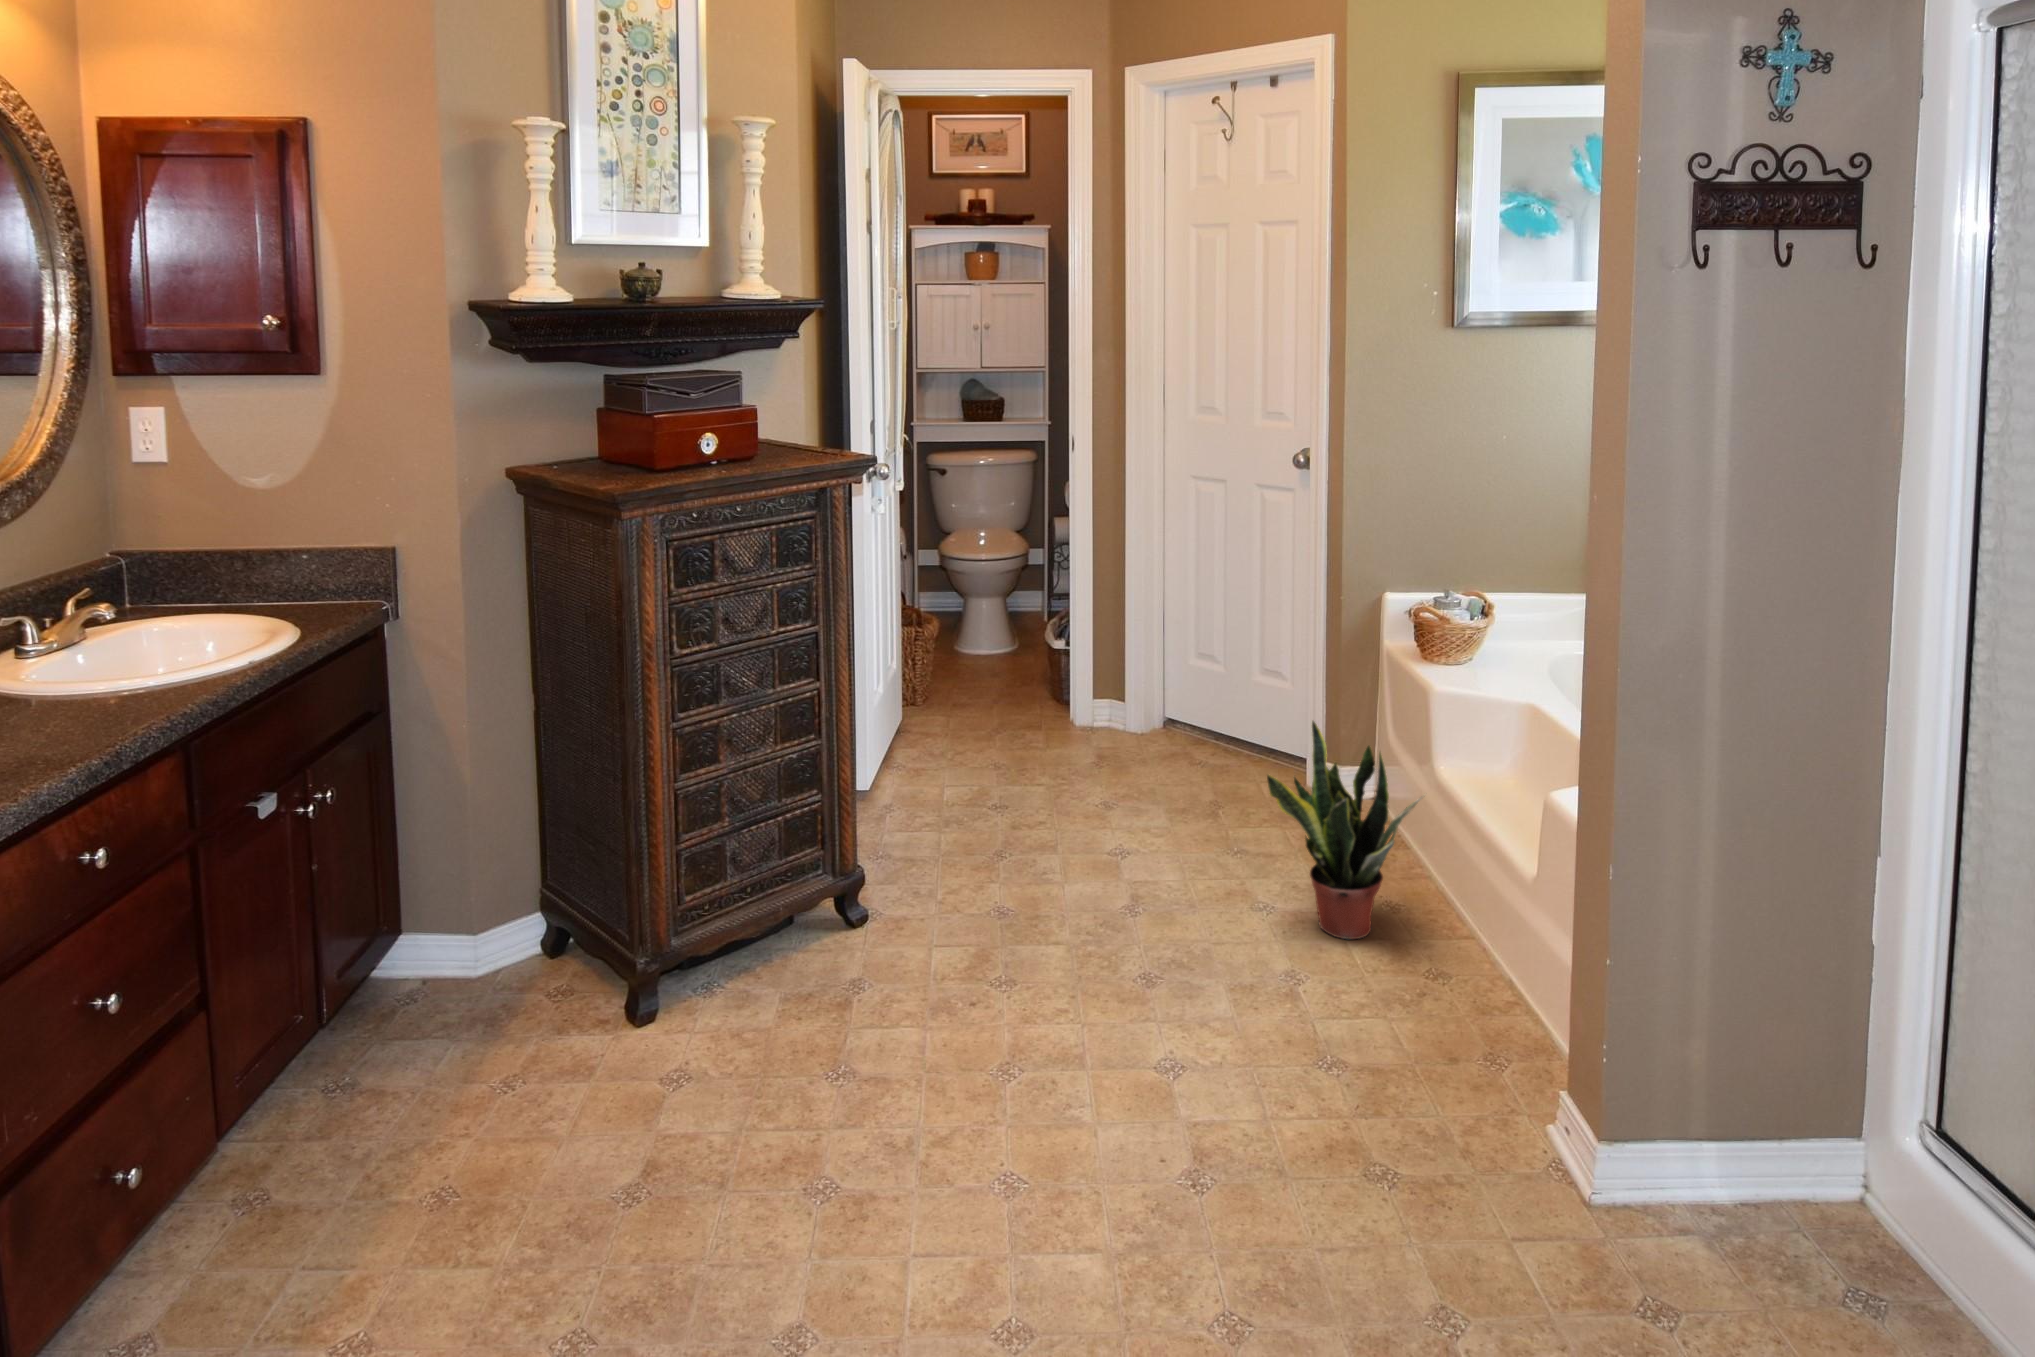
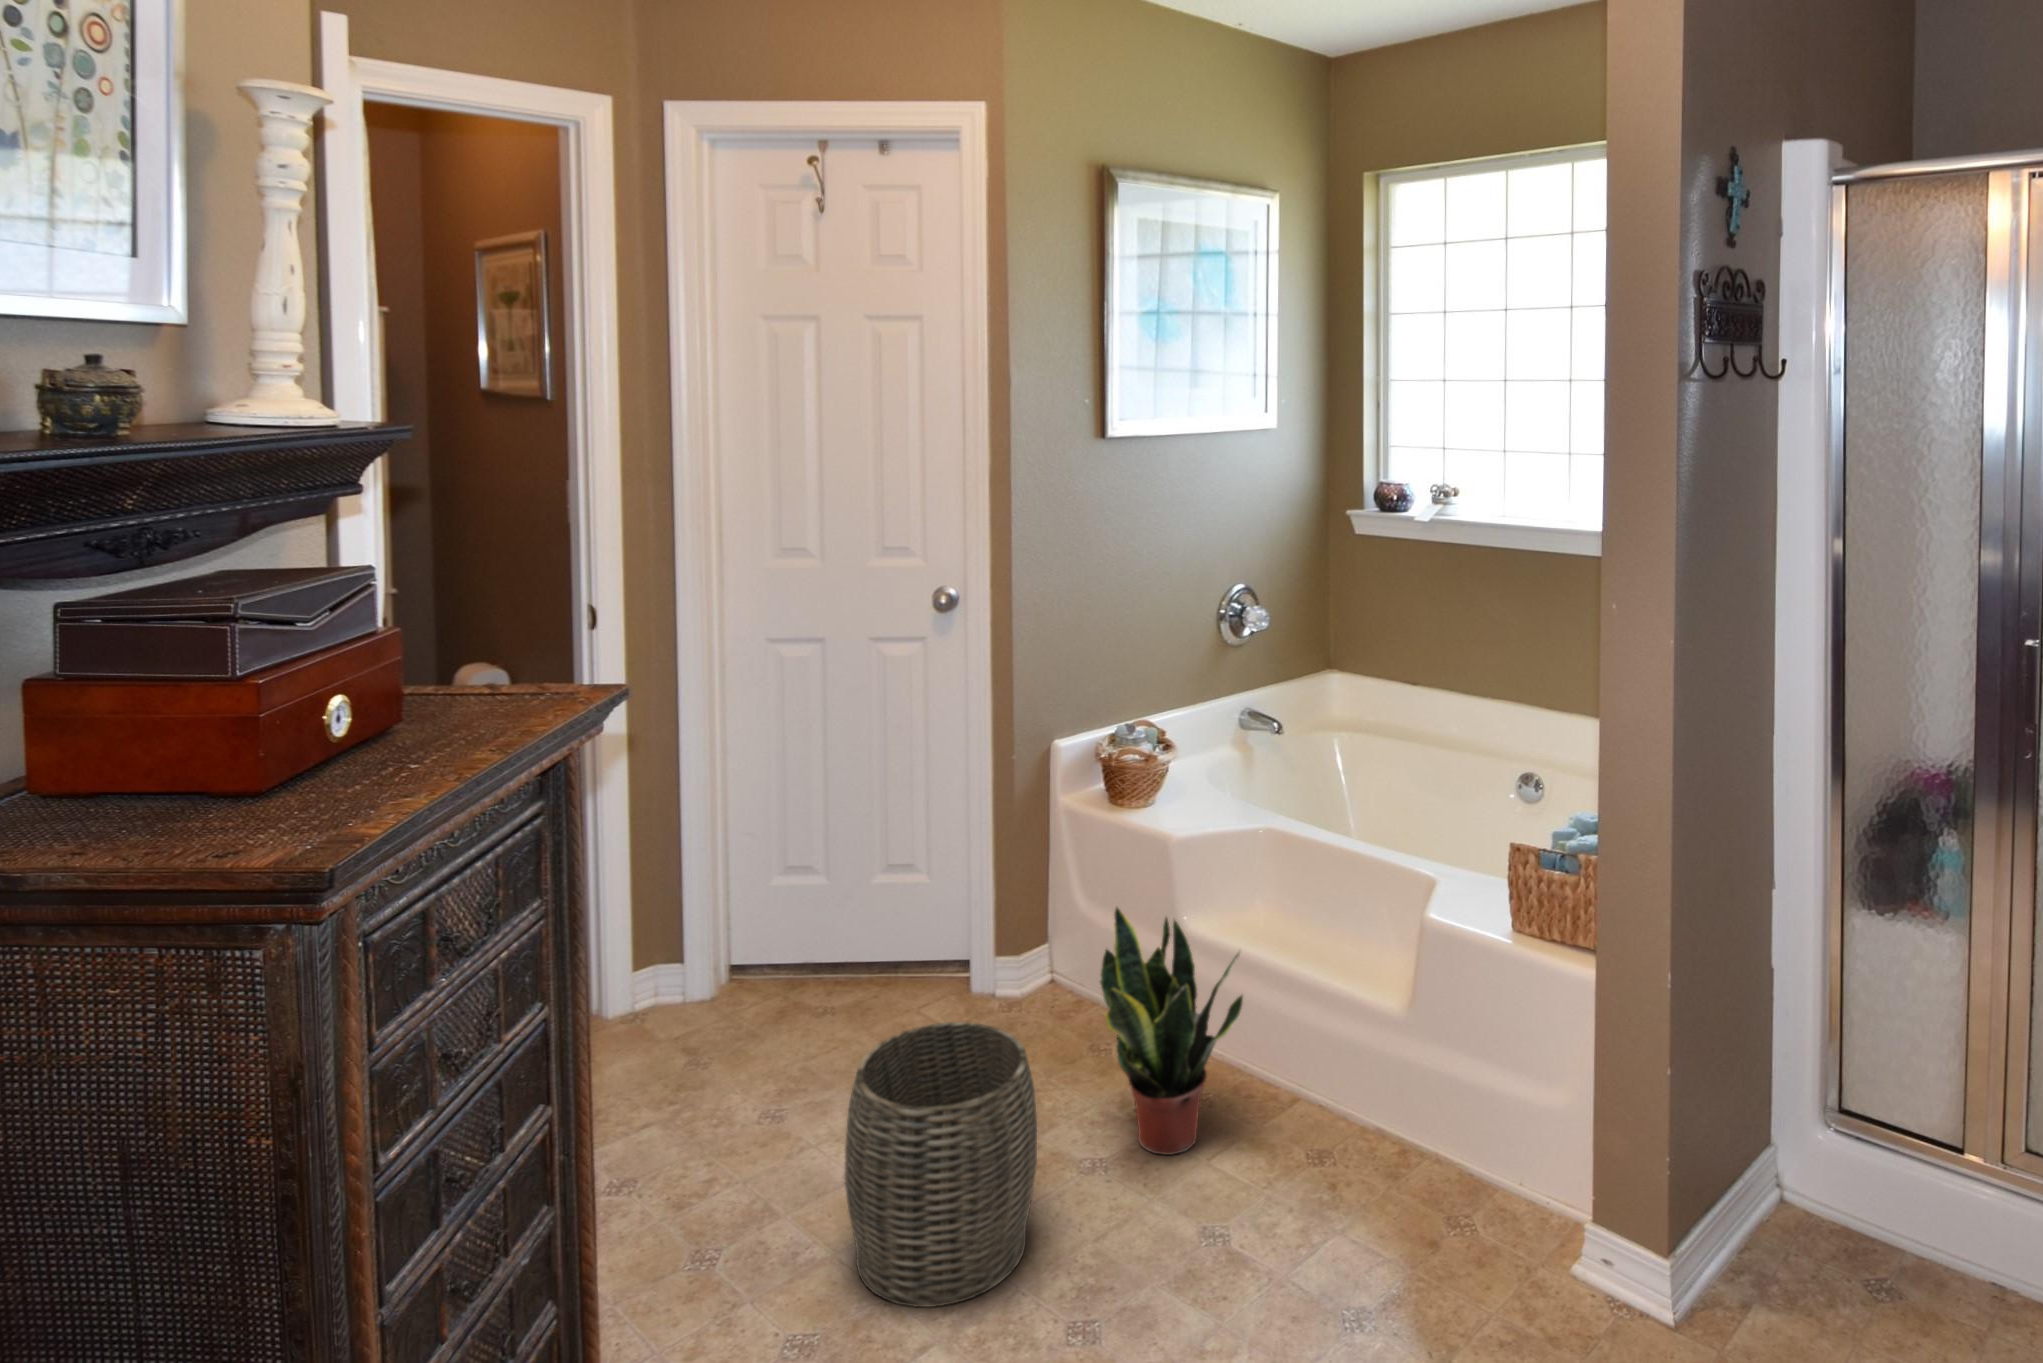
woven basket: none [1060,757,1198,946] -> present [845,1022,1037,1307]

